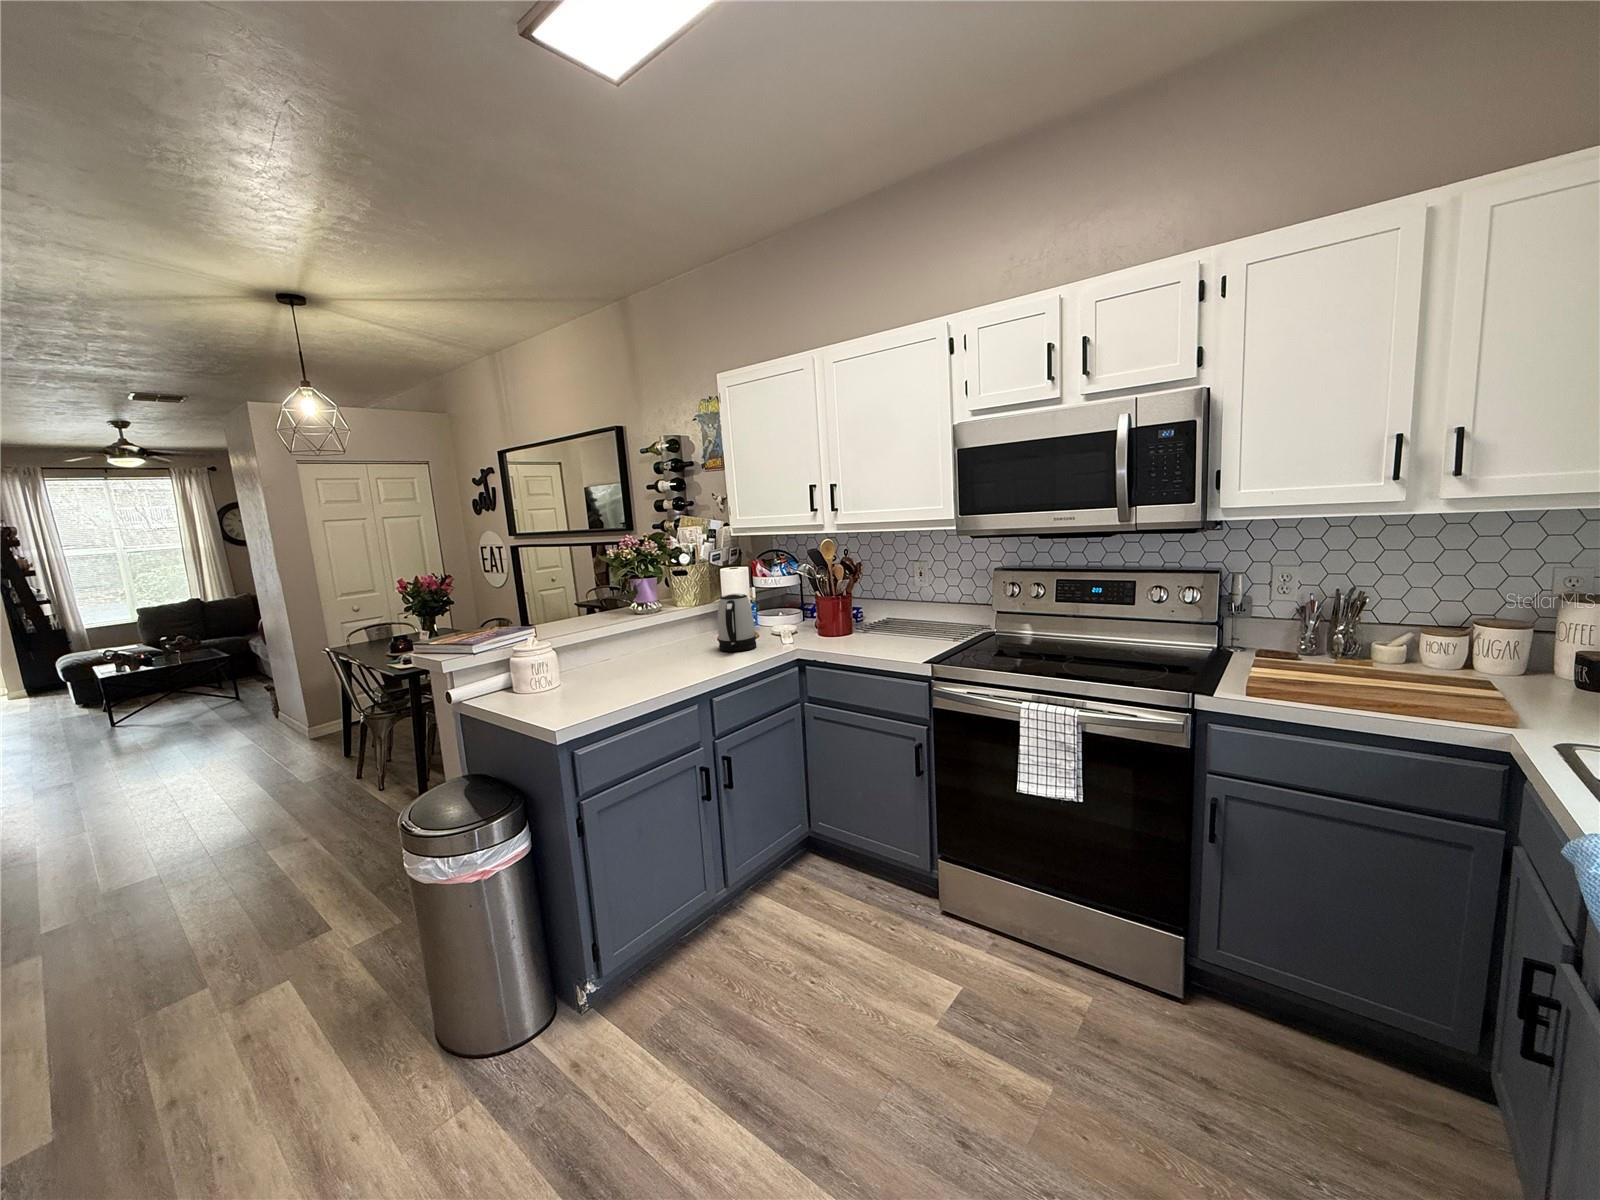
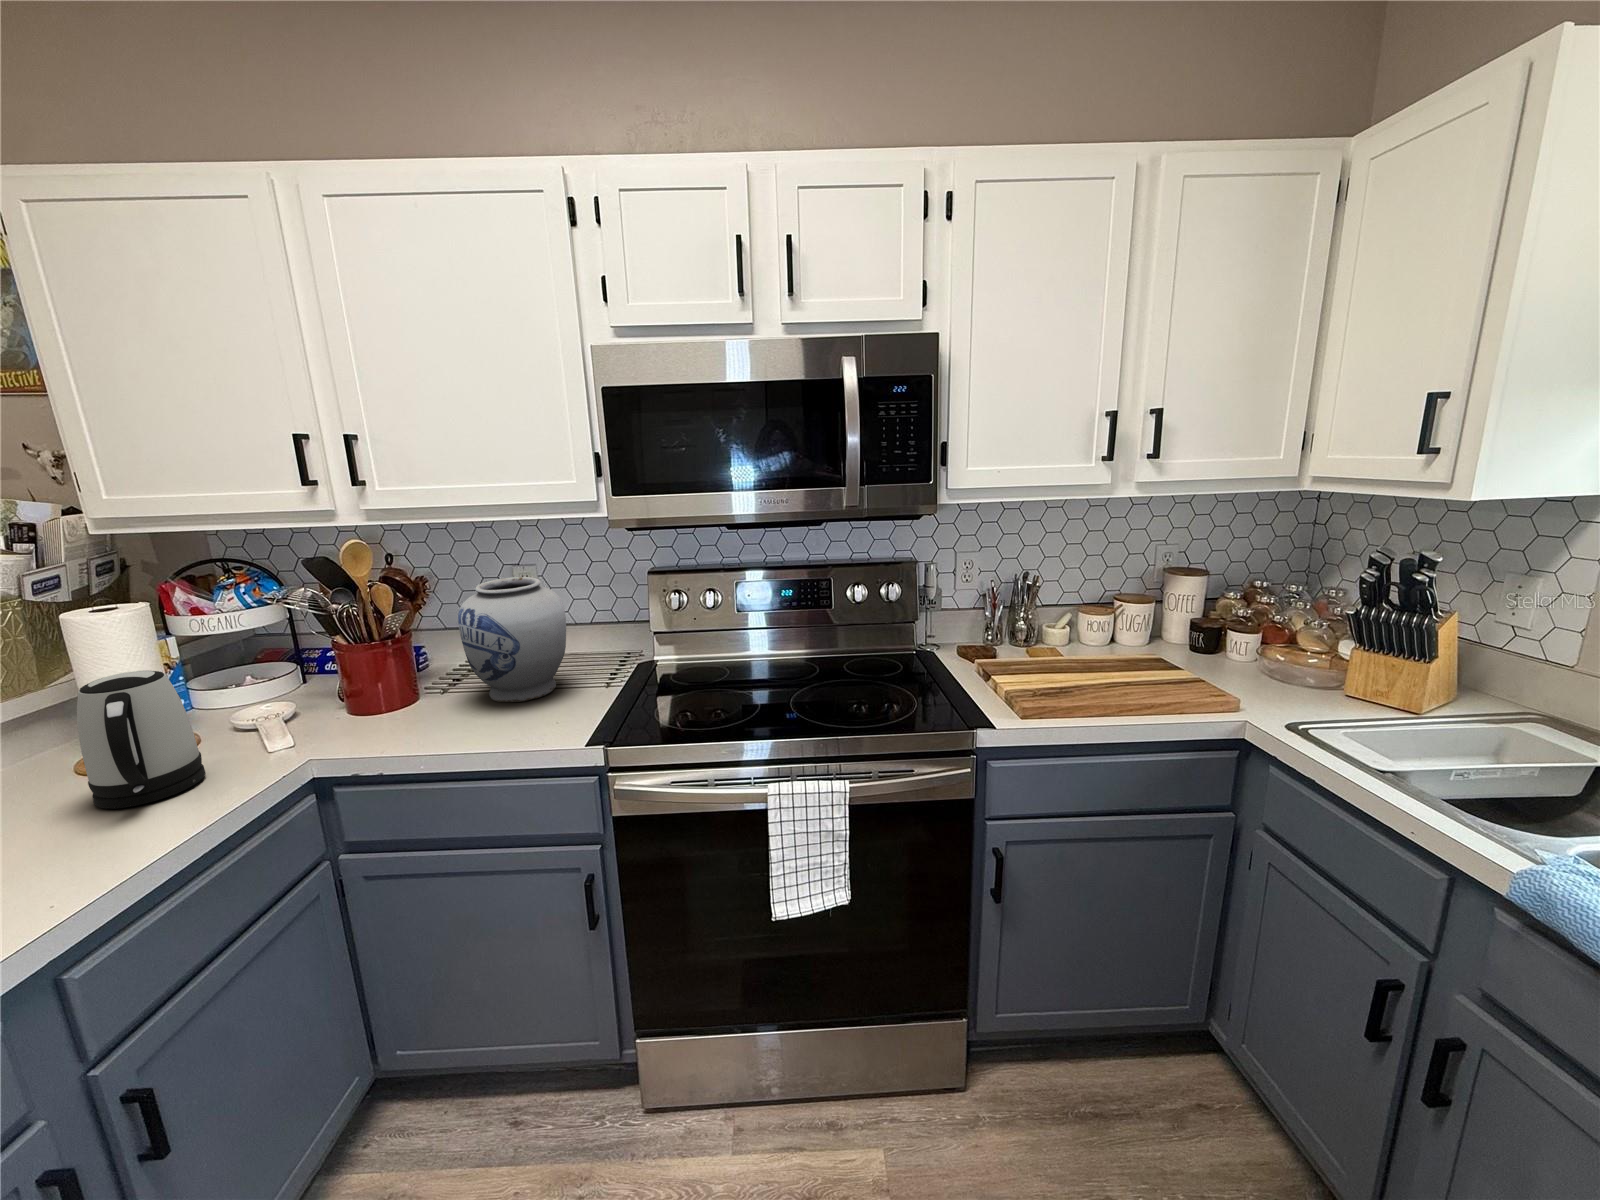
vase: none [874,566,934,640] -> present [458,577,566,702]

